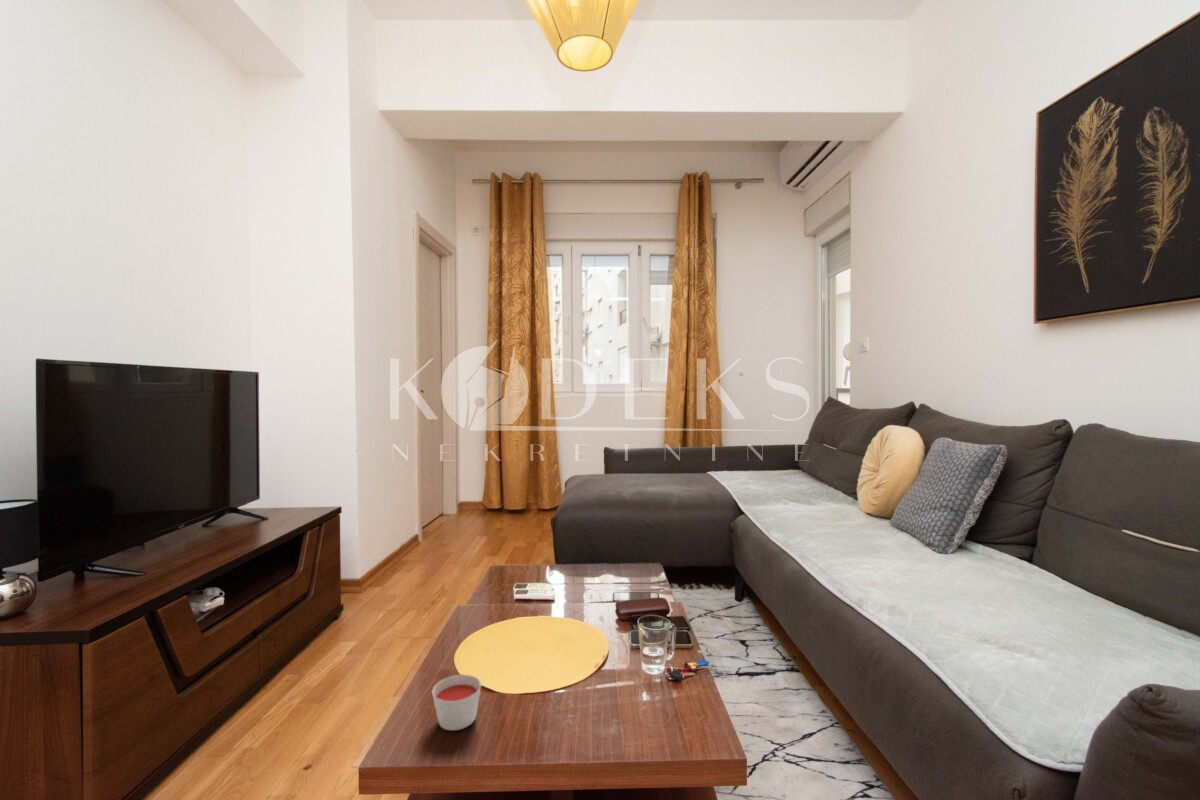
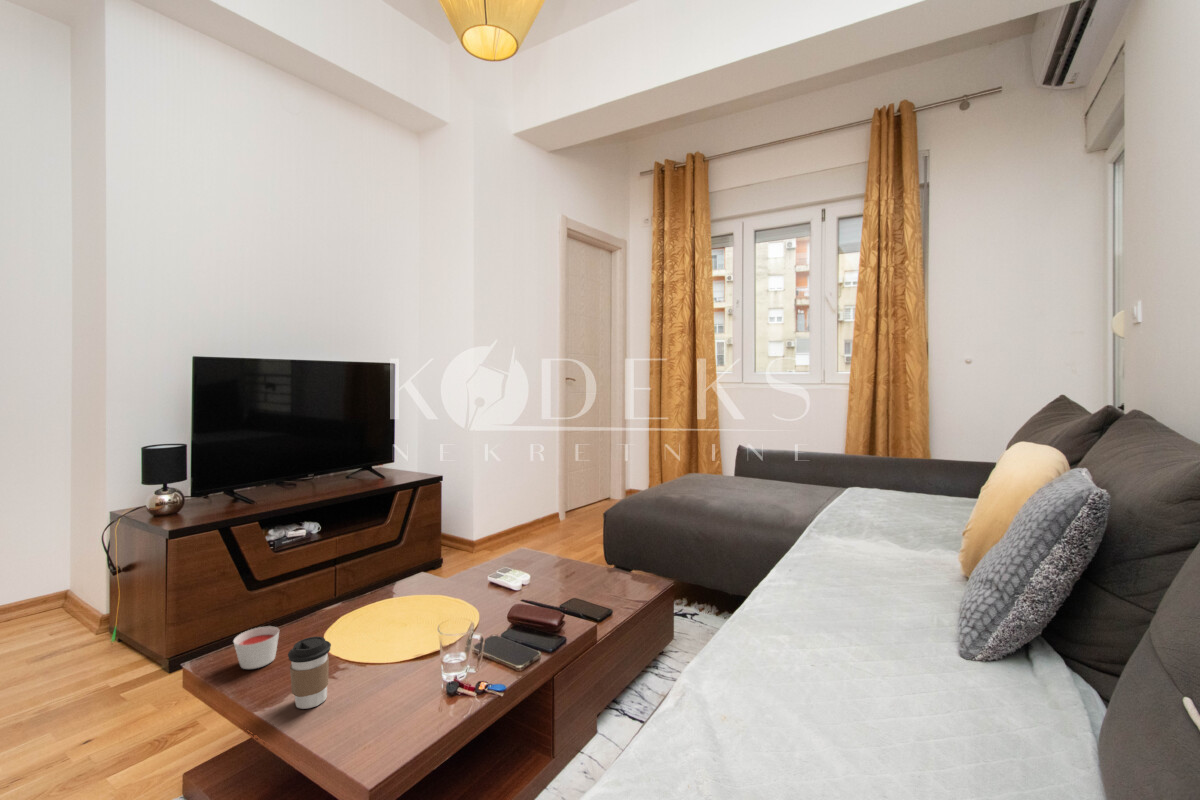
coffee cup: none [570,654,611,733] -> present [288,637,331,709]

